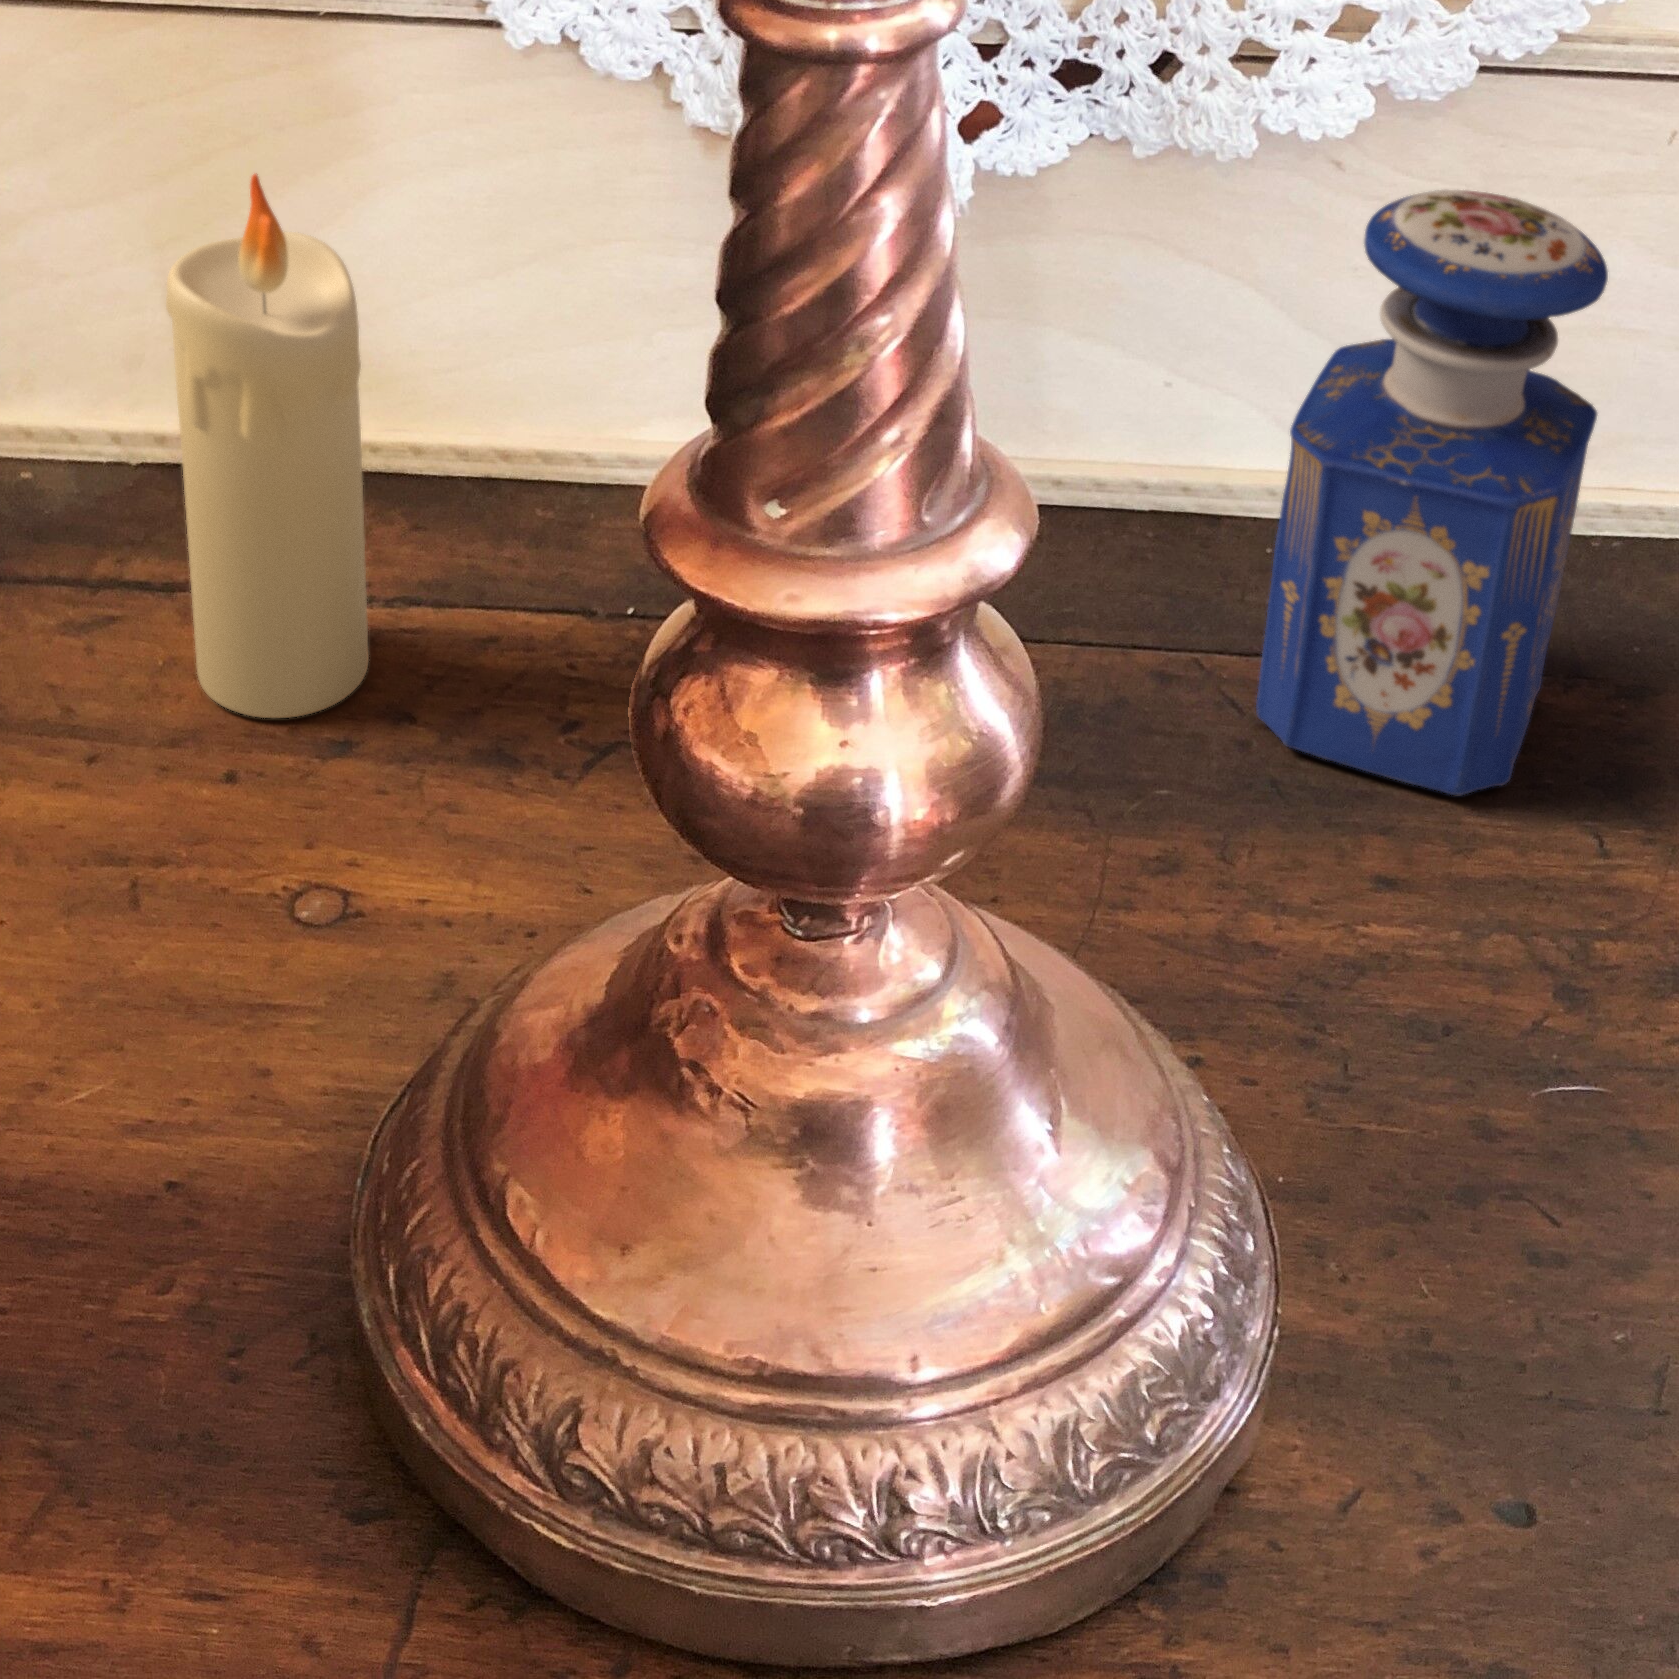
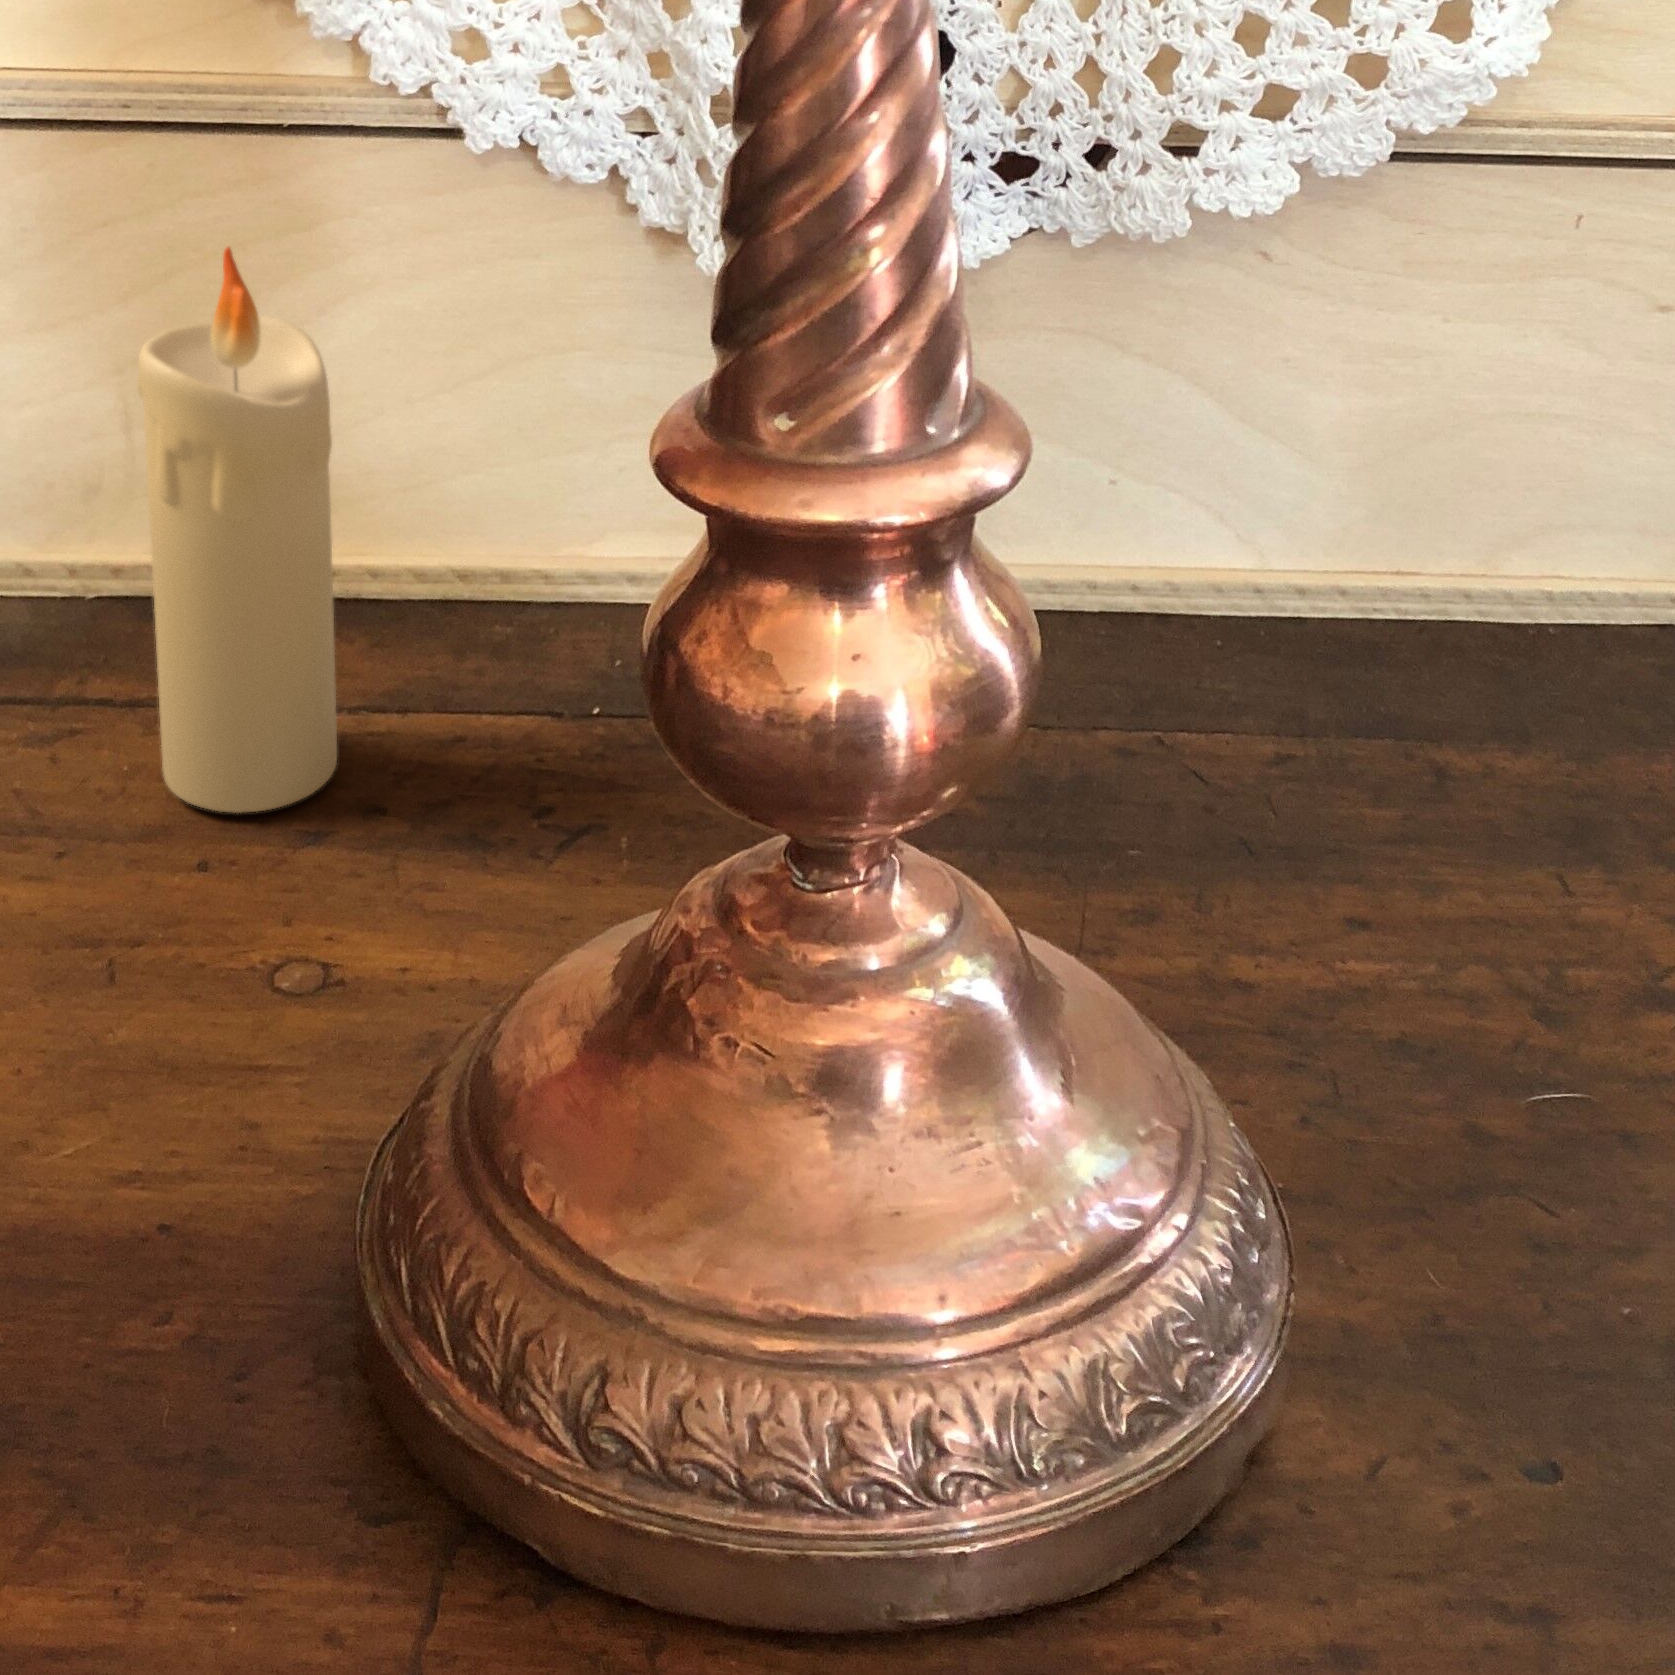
perfume bottle: present [1256,190,1608,796] -> none [1222,244,1538,839]

